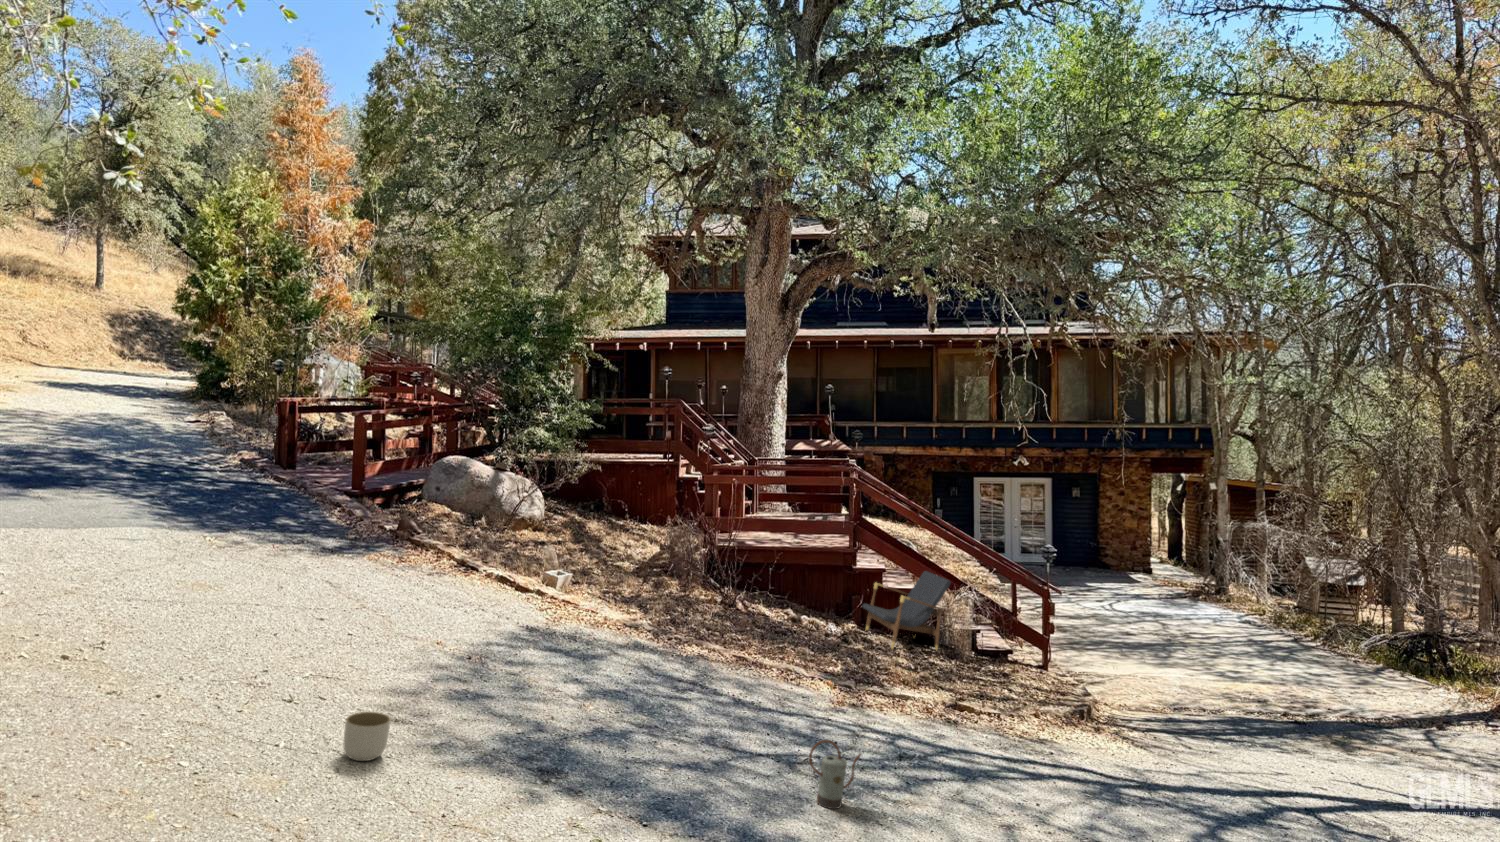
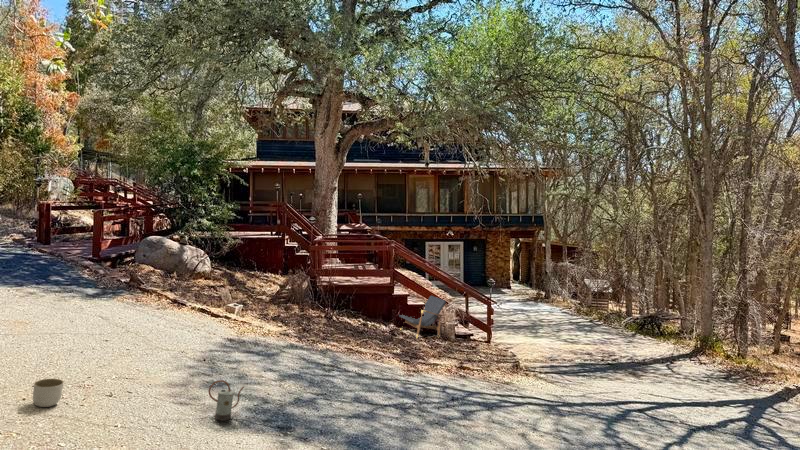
planter: present [344,712,391,761] -> present [33,379,64,407]
watering can: present [809,740,861,809] -> present [209,380,244,421]

